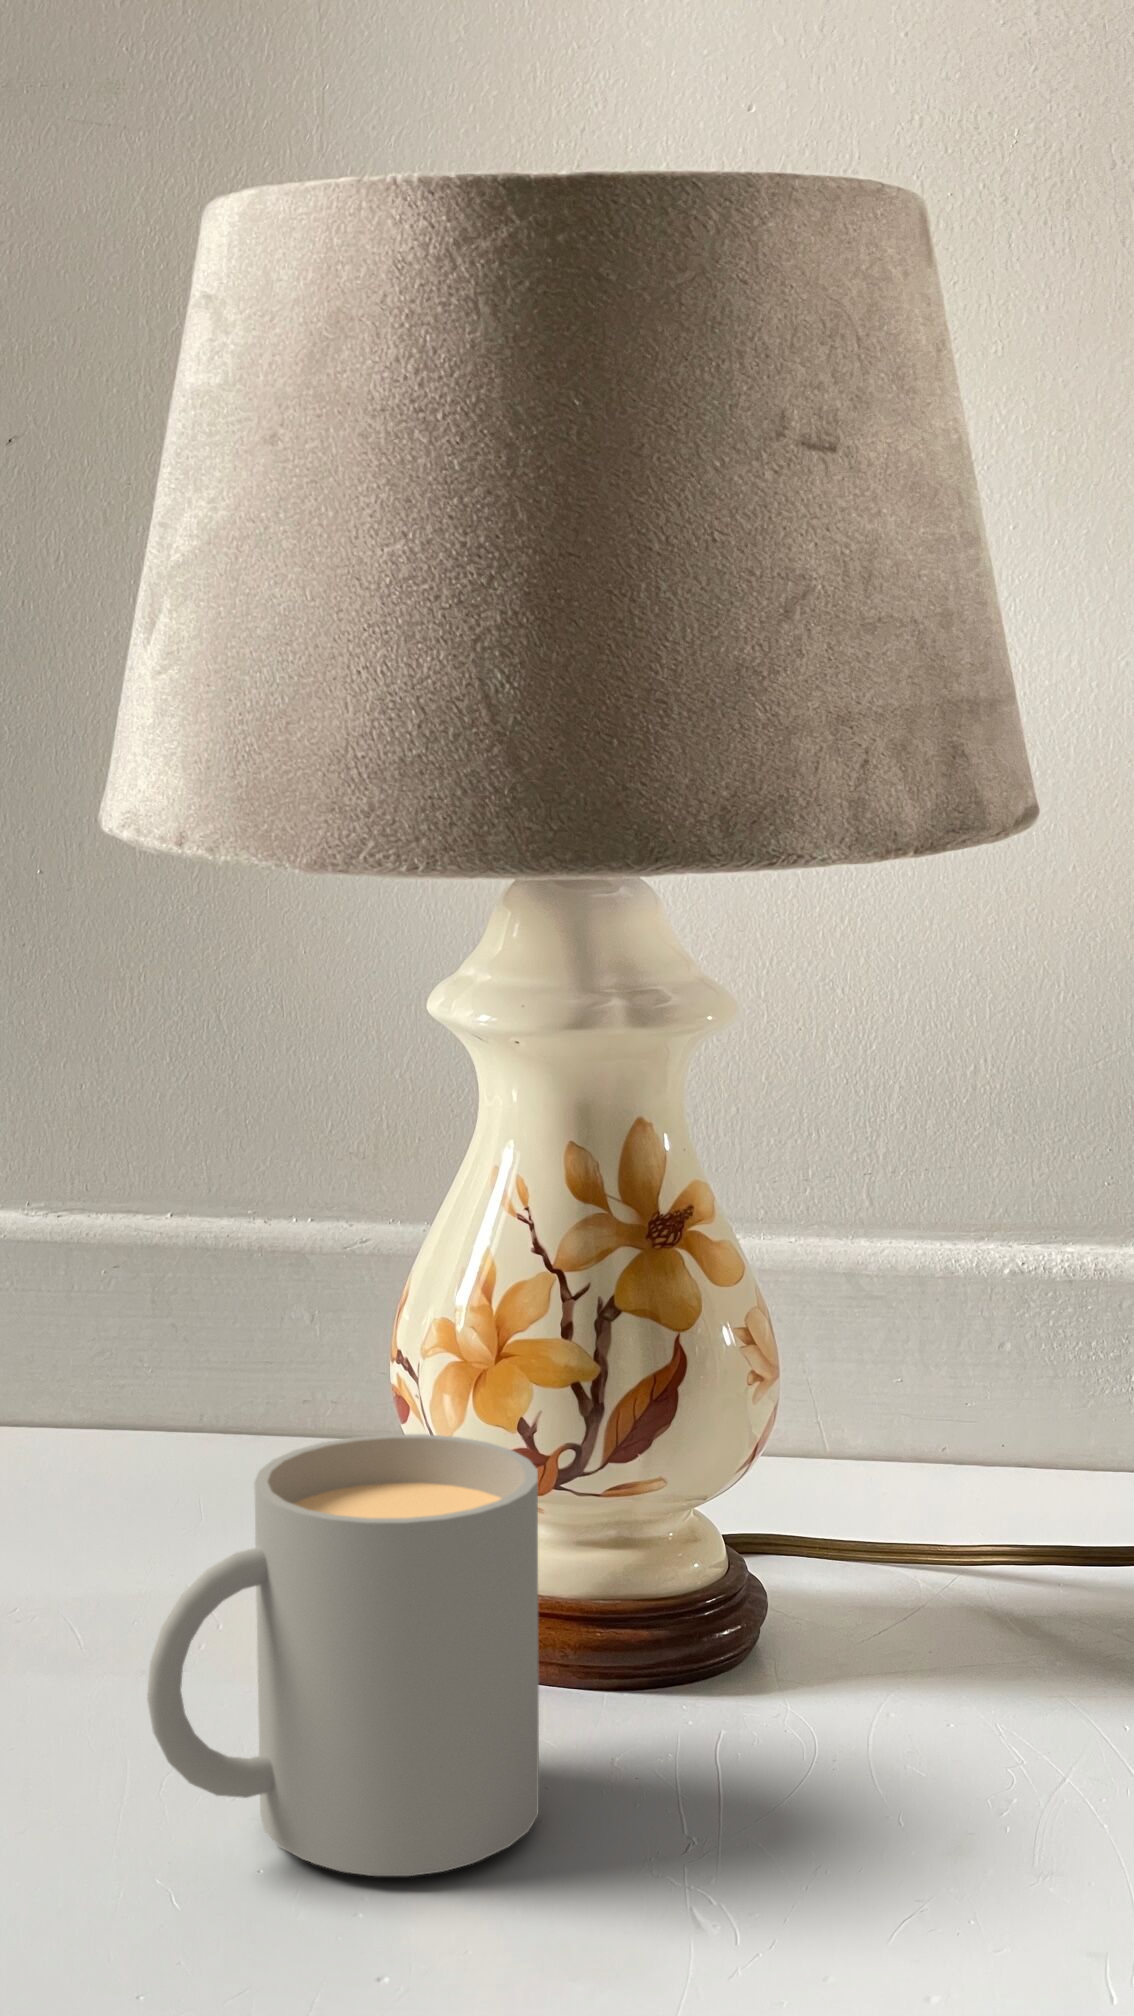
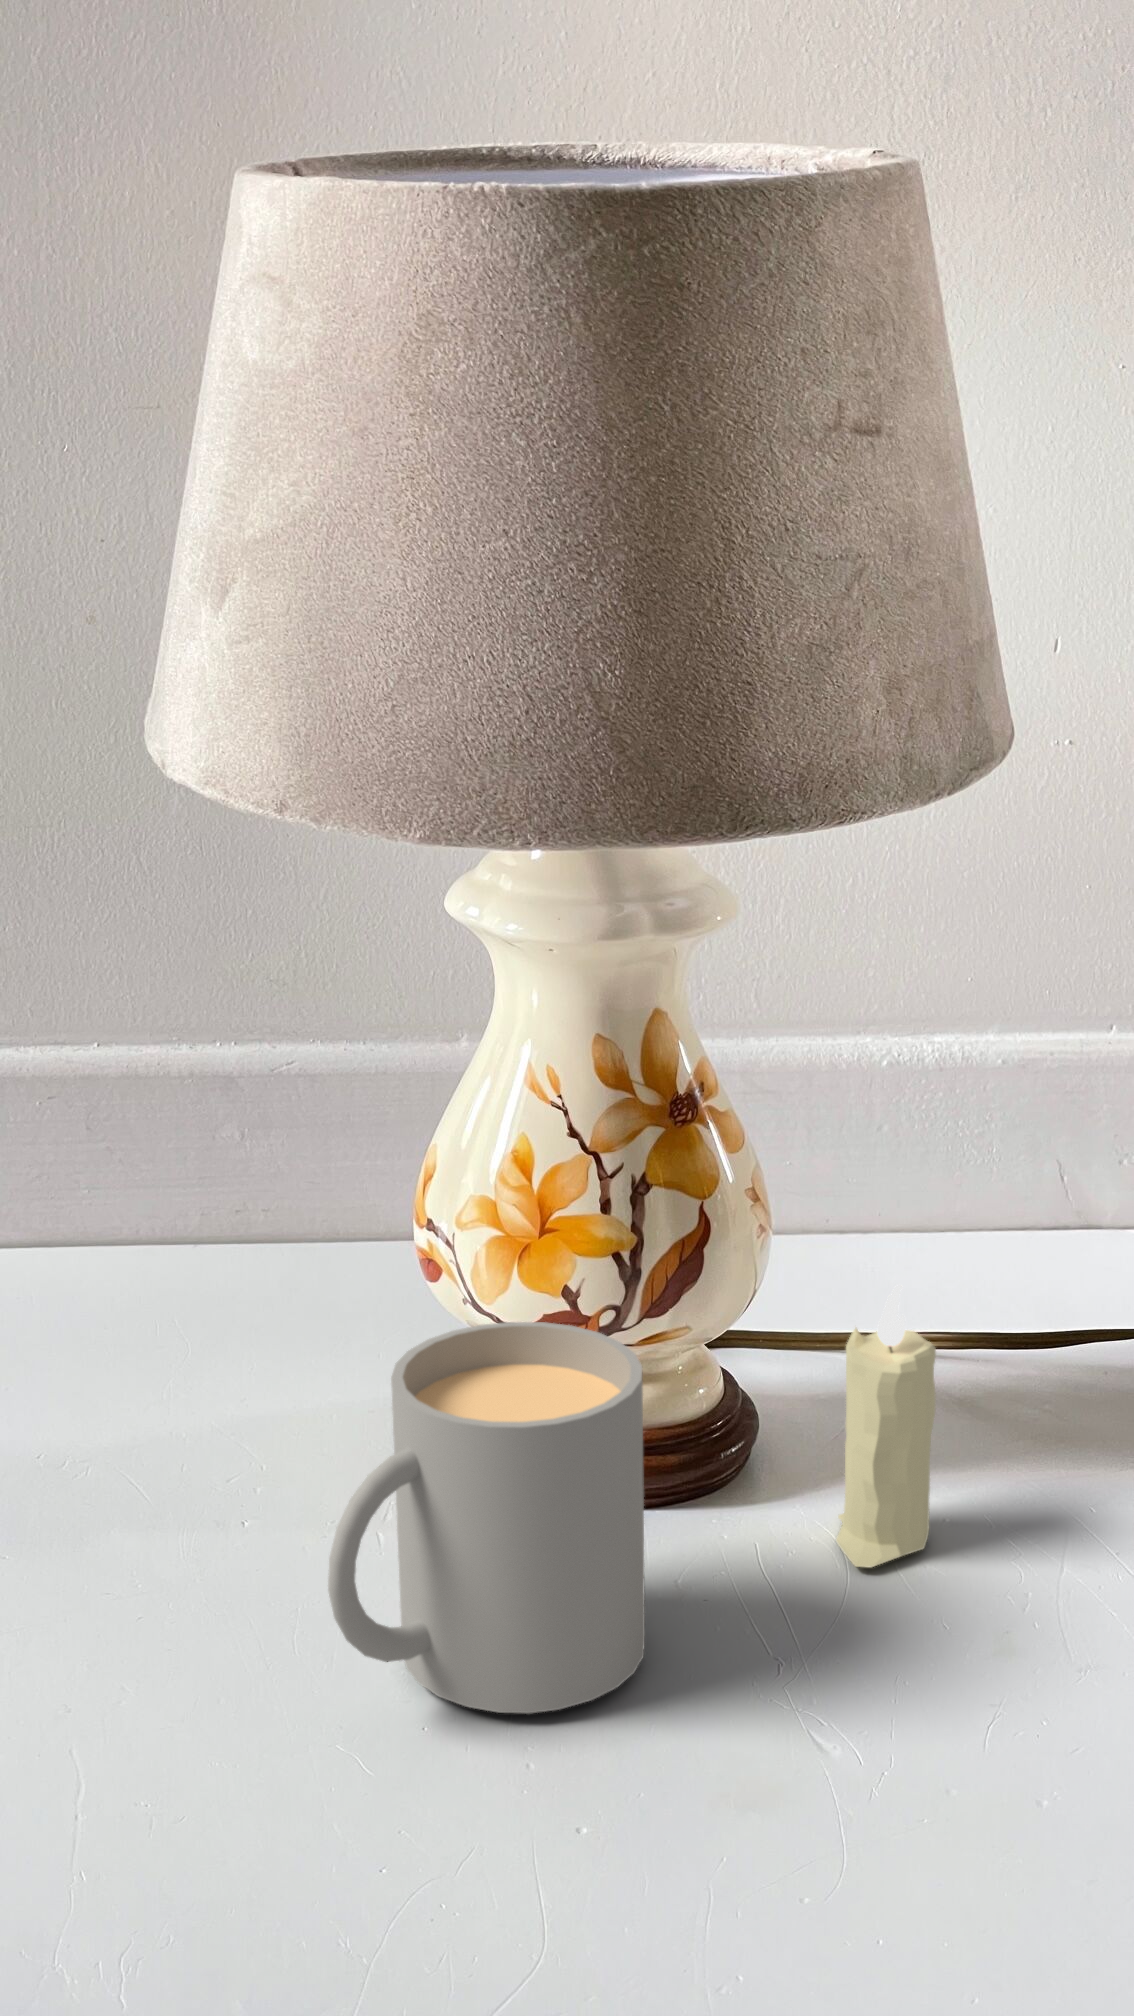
candle: none [807,1434,927,1771] -> present [836,1285,936,1567]

